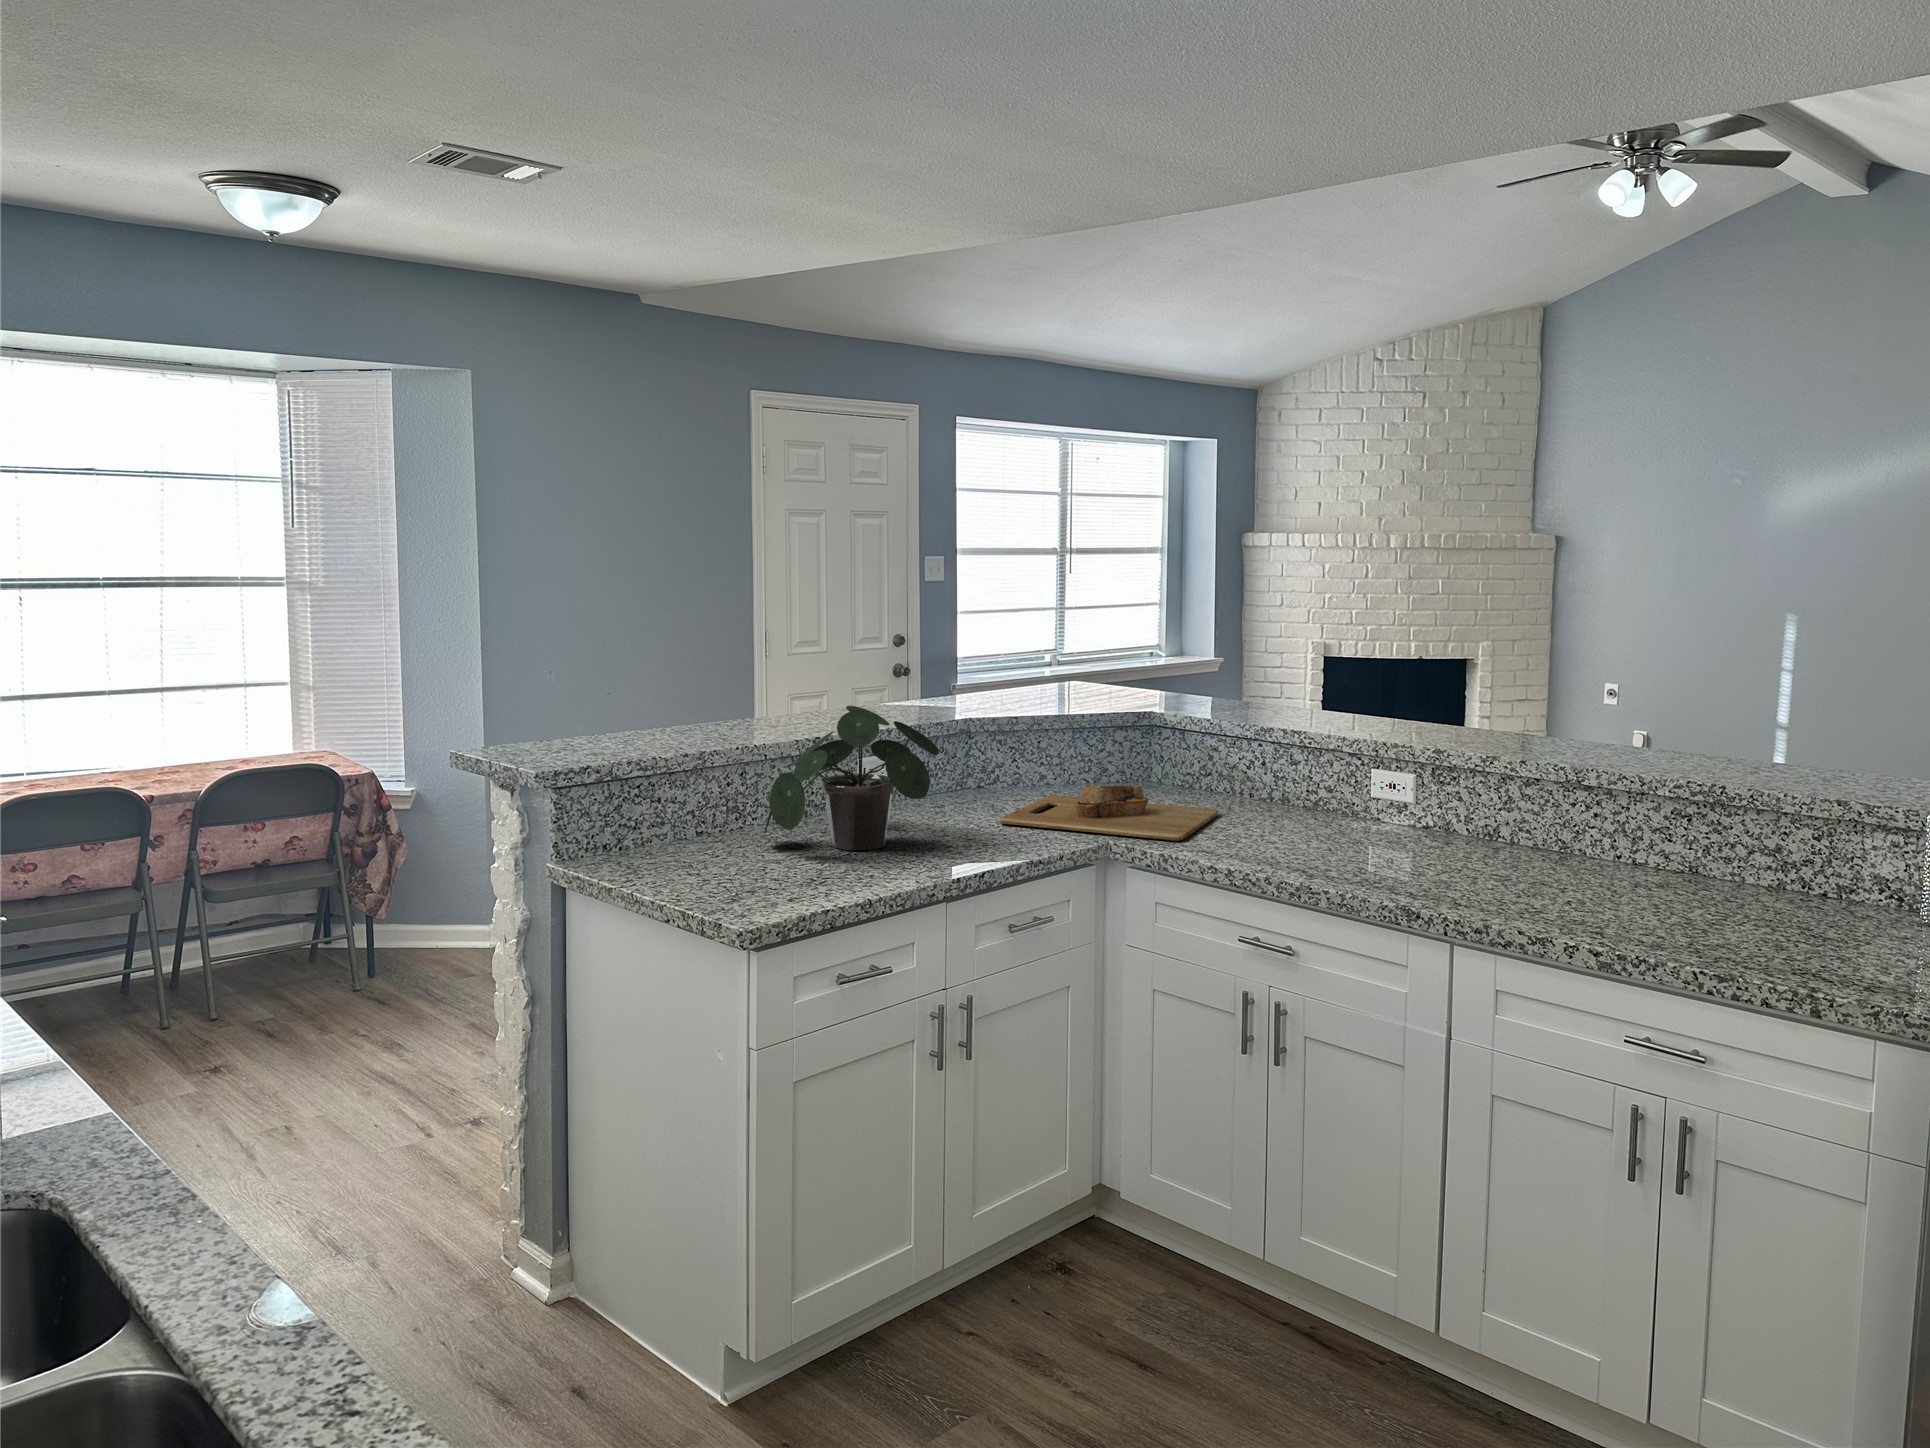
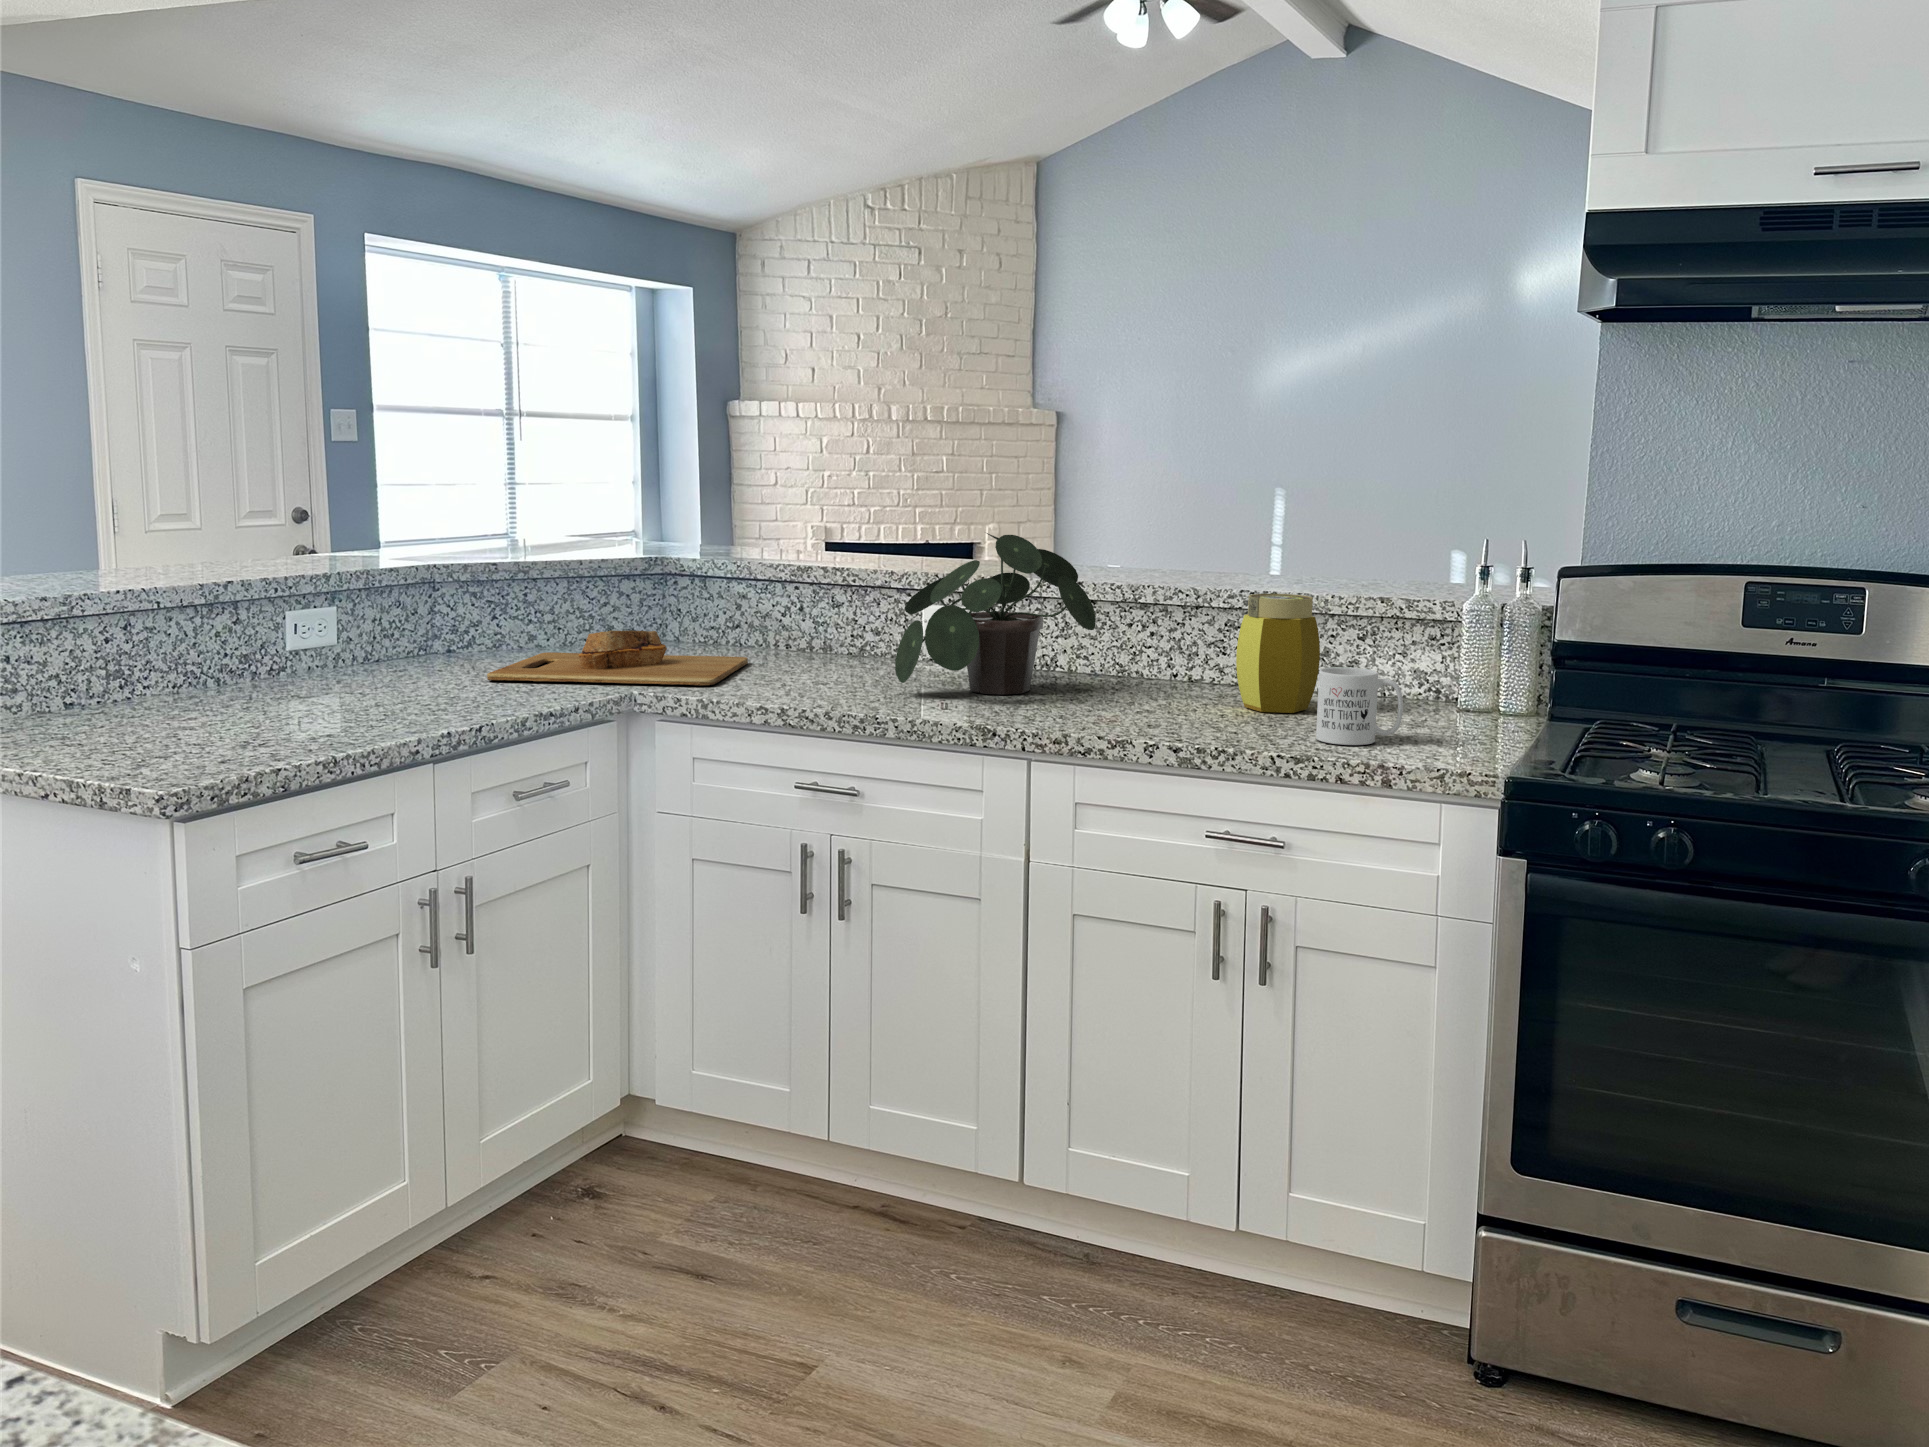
potted plant: present [764,706,939,851] -> present [895,533,1096,695]
jar: none [1672,793,1762,914] -> present [1236,594,1320,713]
mug: none [1745,882,1841,964] -> present [1316,667,1403,745]

